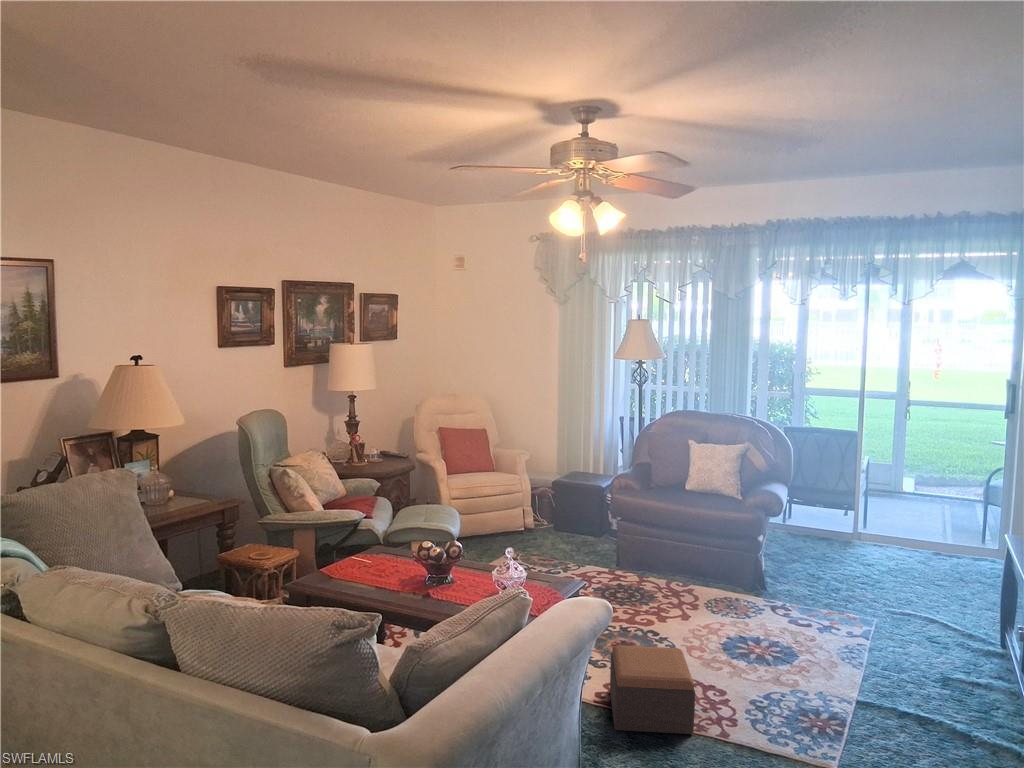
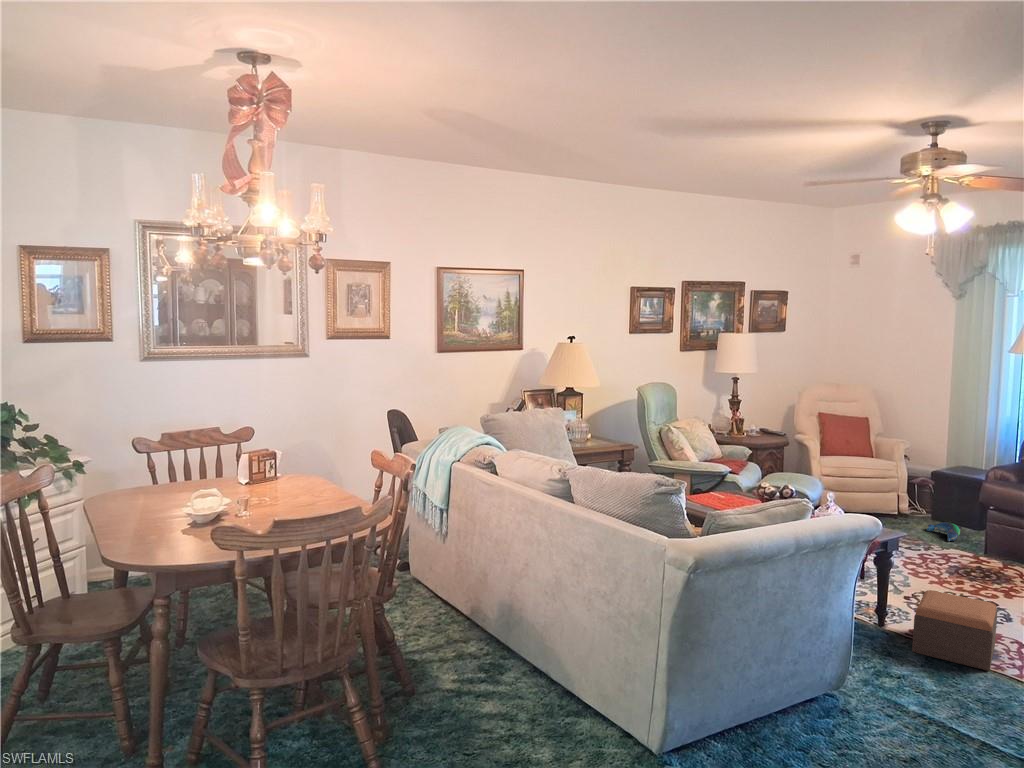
plush toy: none [558,535,591,557] -> present [927,522,962,541]

